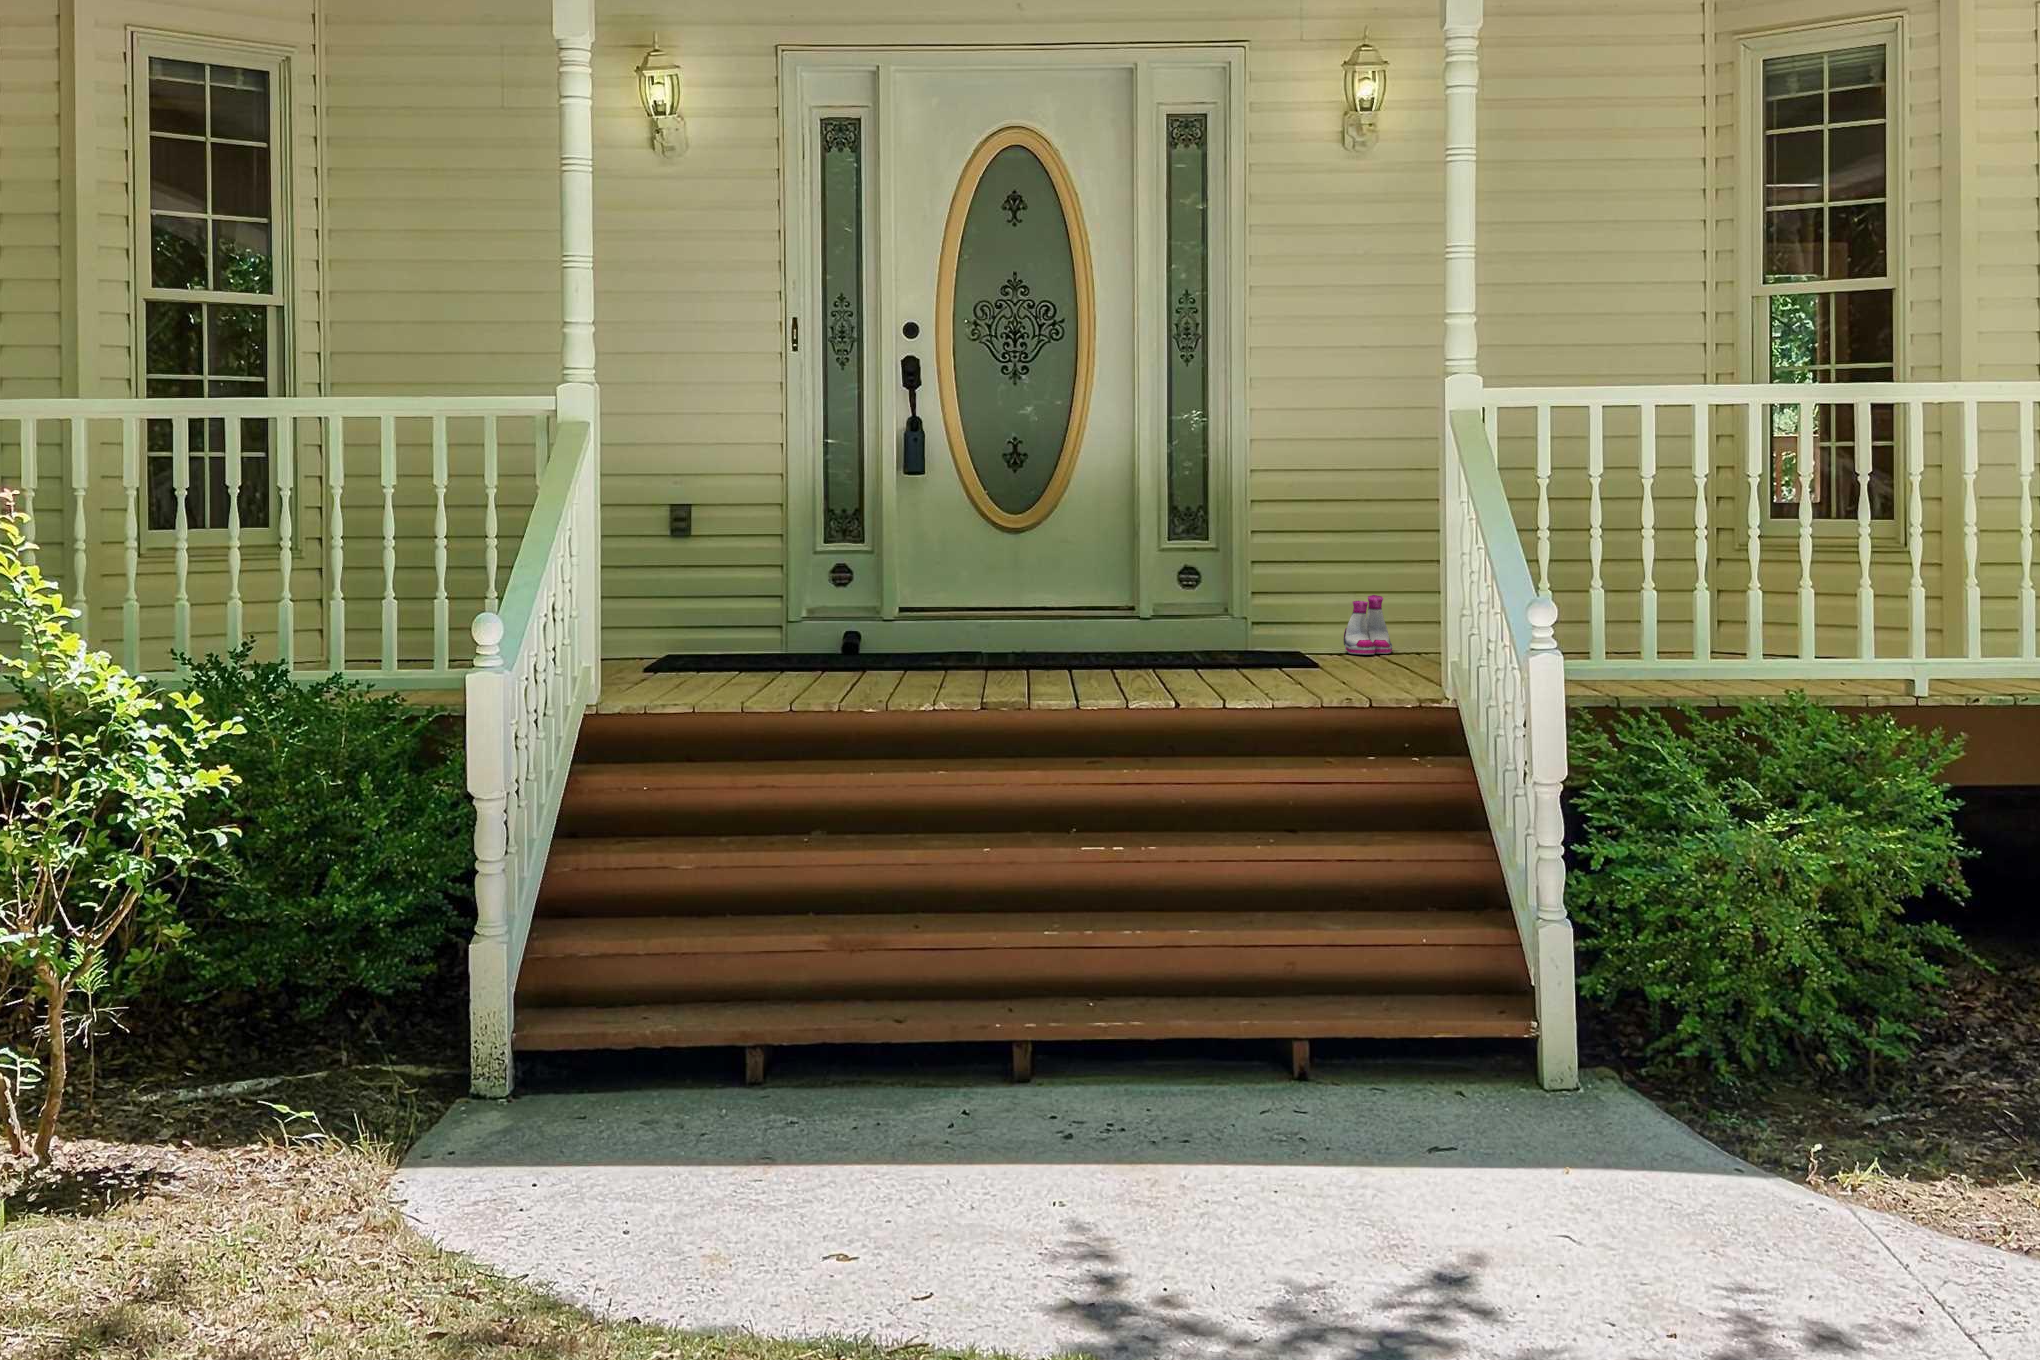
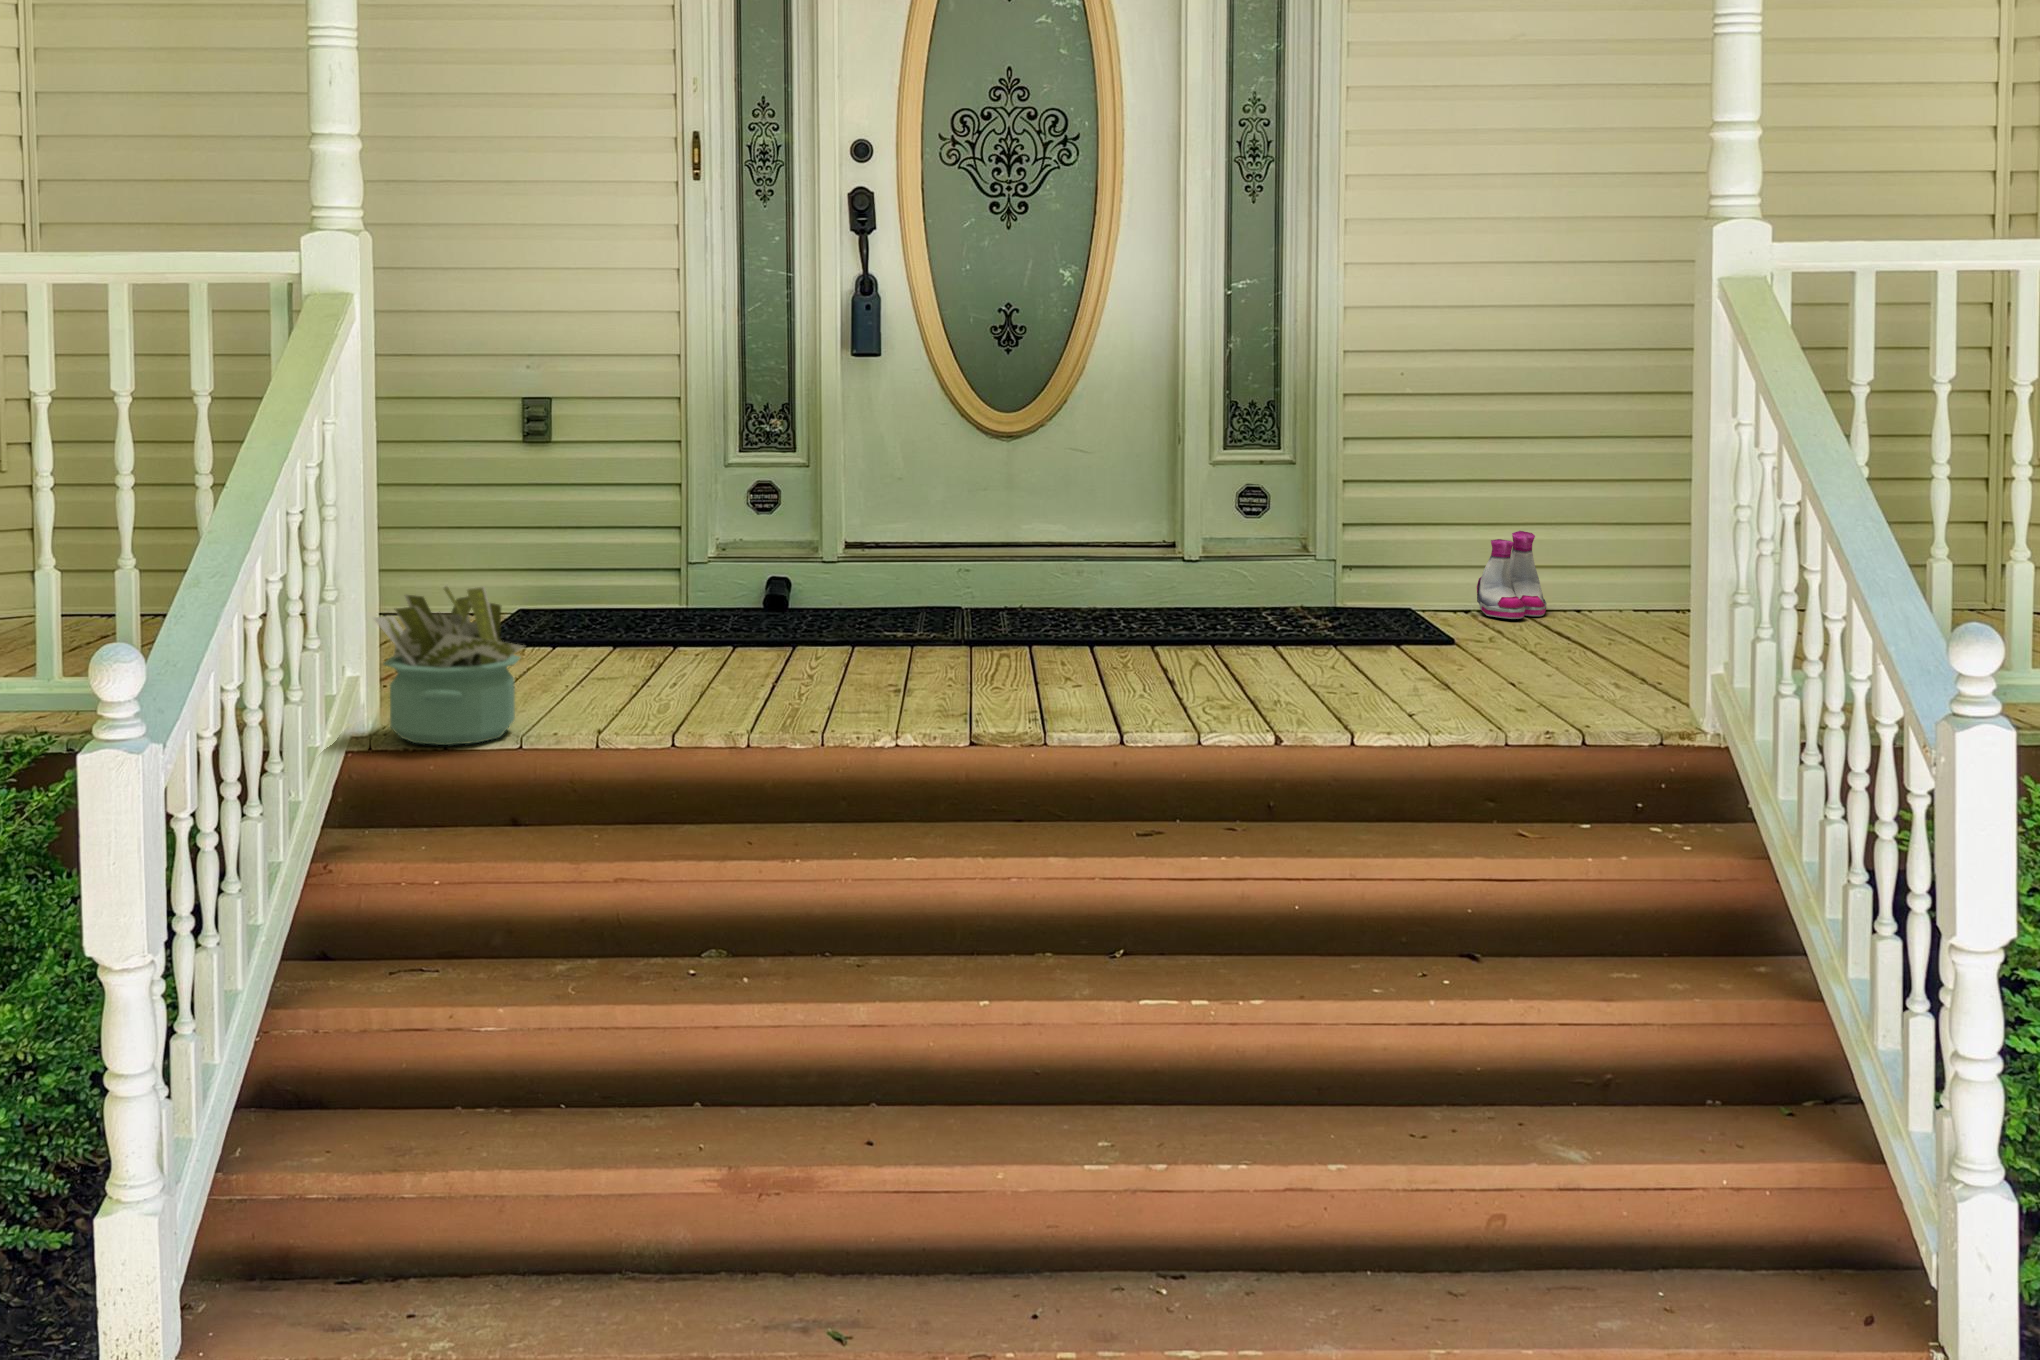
decorative plant: none [597,612,698,714] -> present [374,585,524,745]

